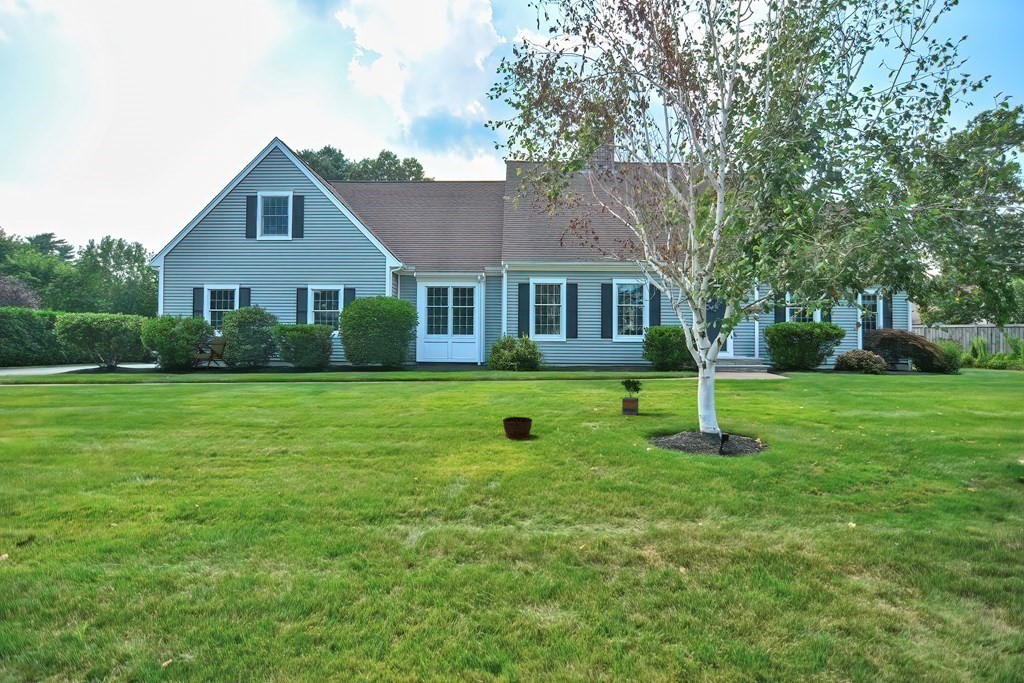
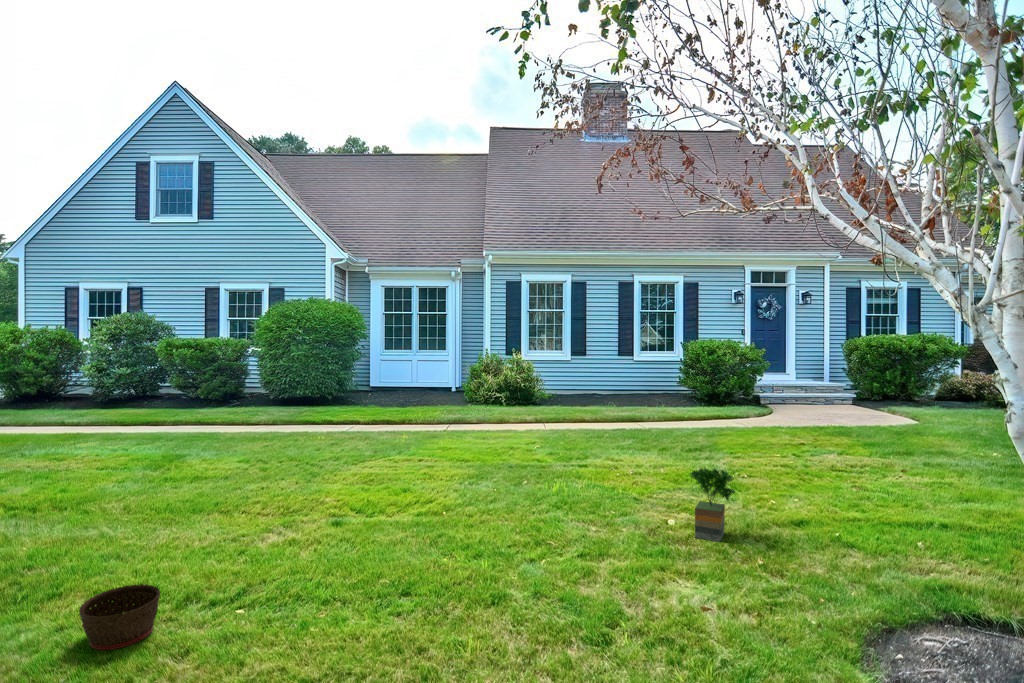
lounge chair: present [193,336,231,369] -> none [46,356,103,403]
basket: present [503,417,532,438] -> present [79,584,160,650]

